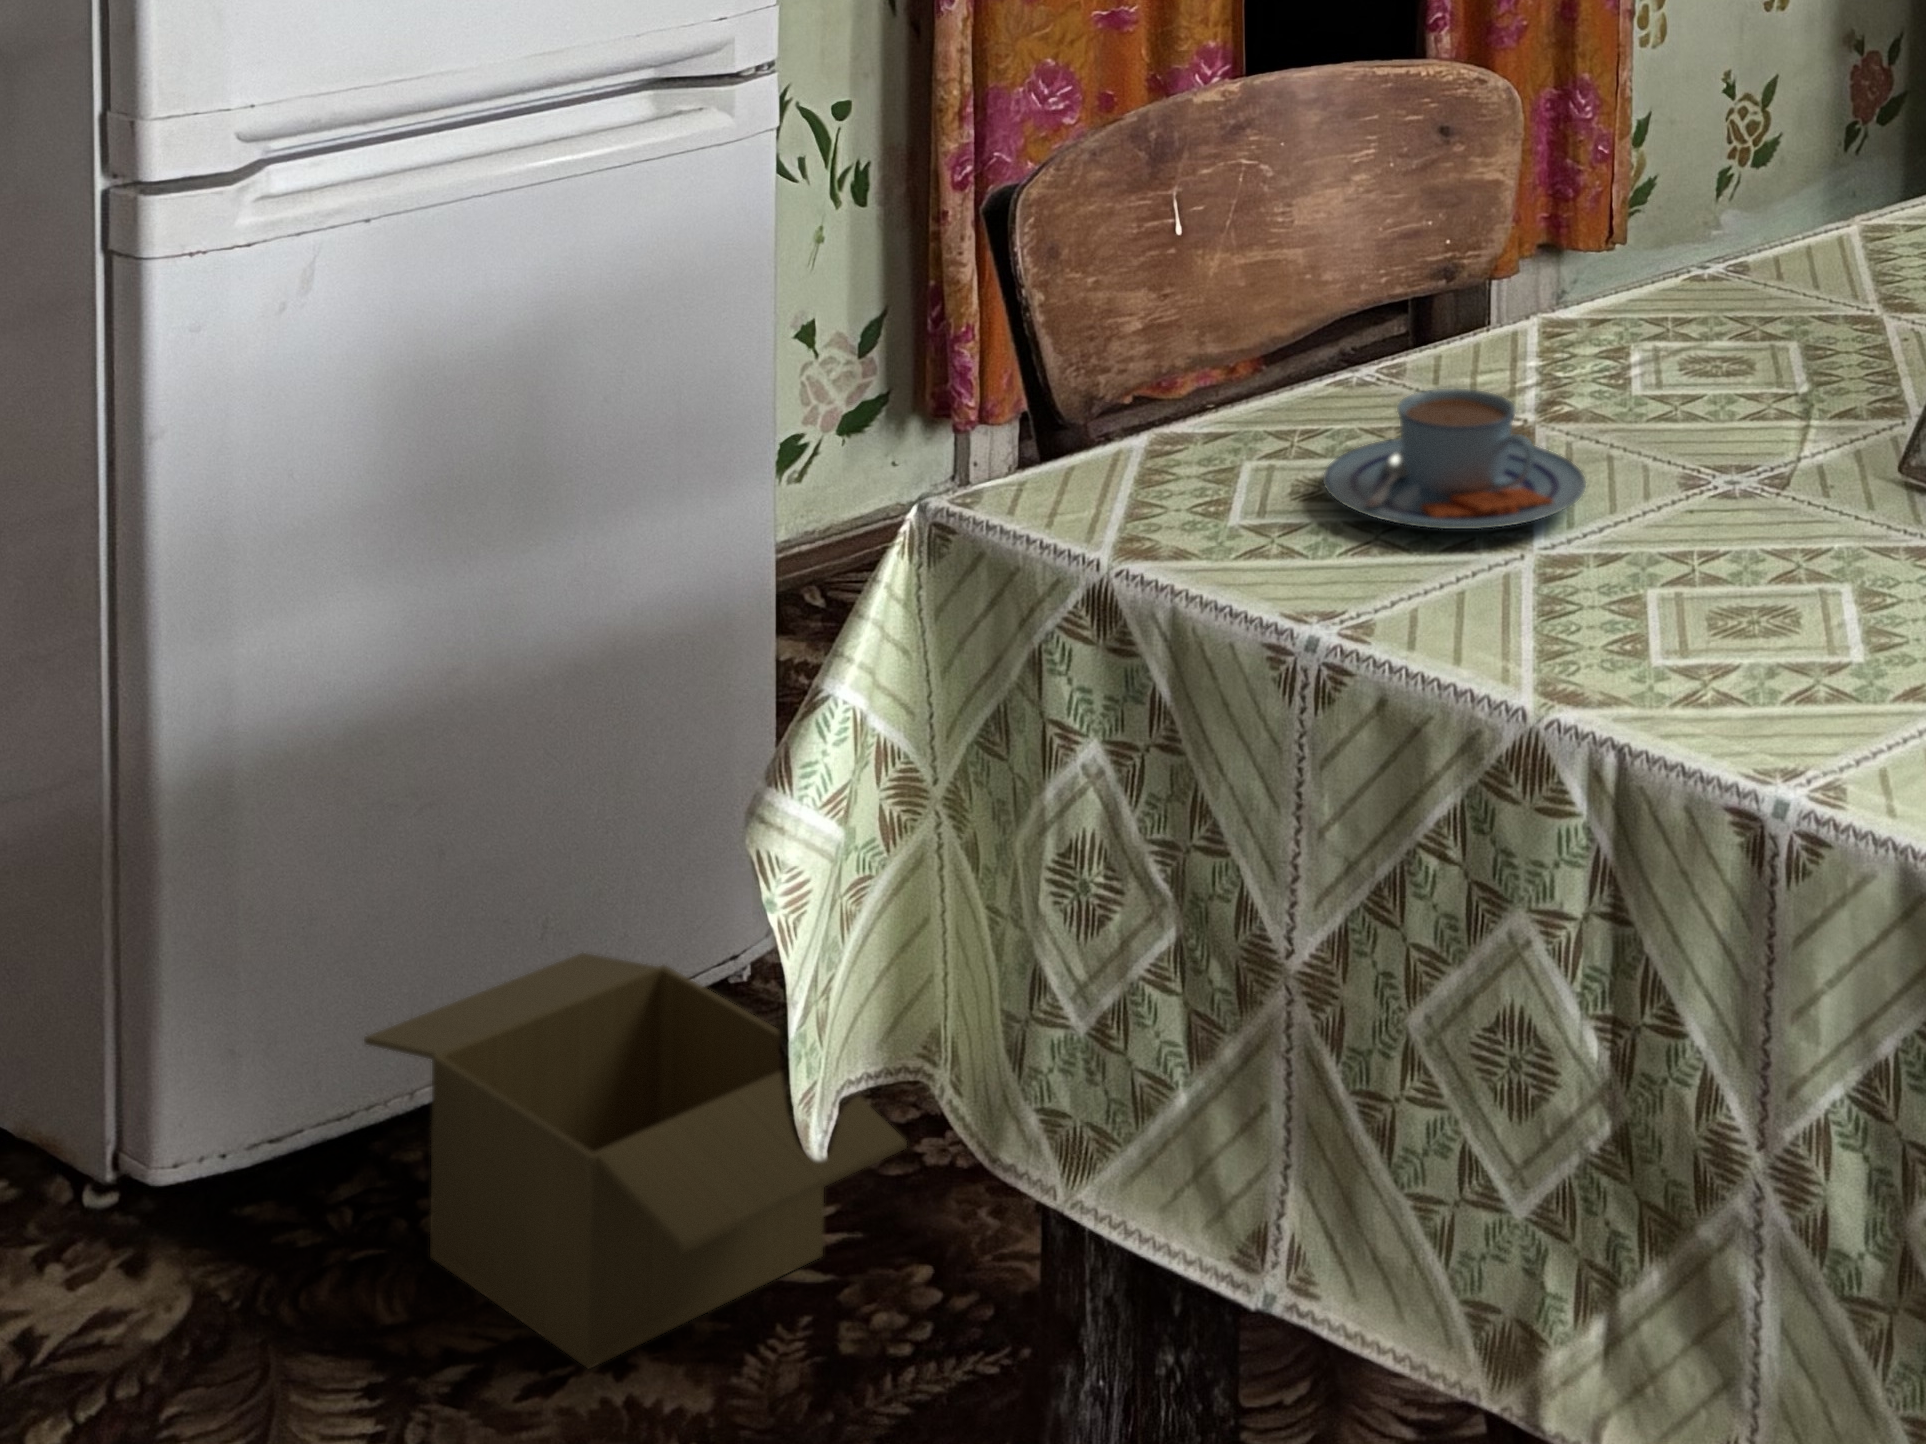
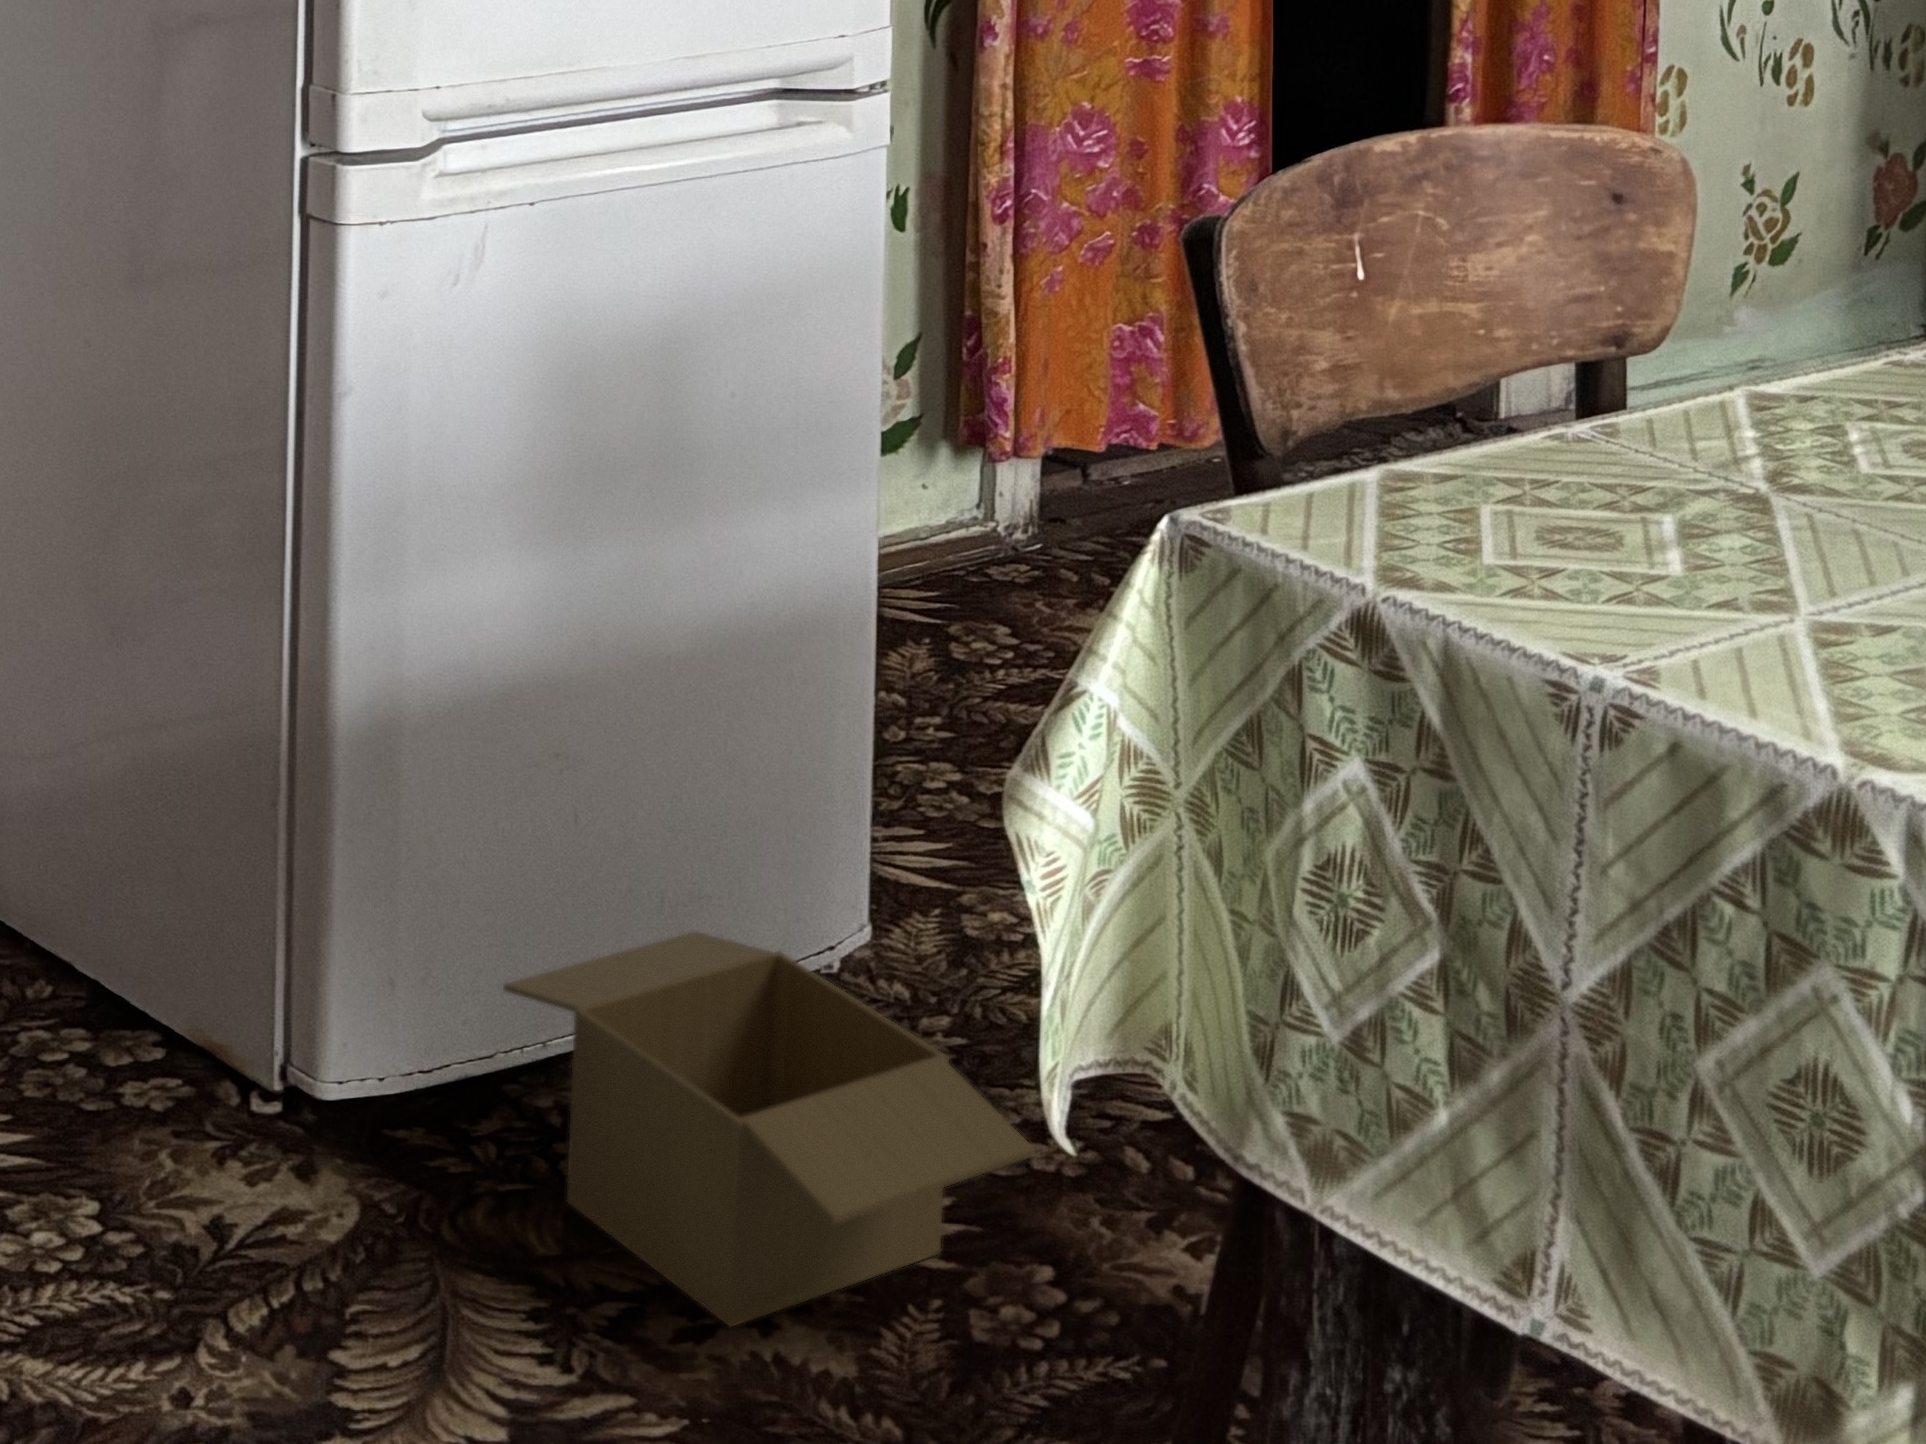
teacup: present [1323,389,1586,529] -> none [1553,442,1831,584]

